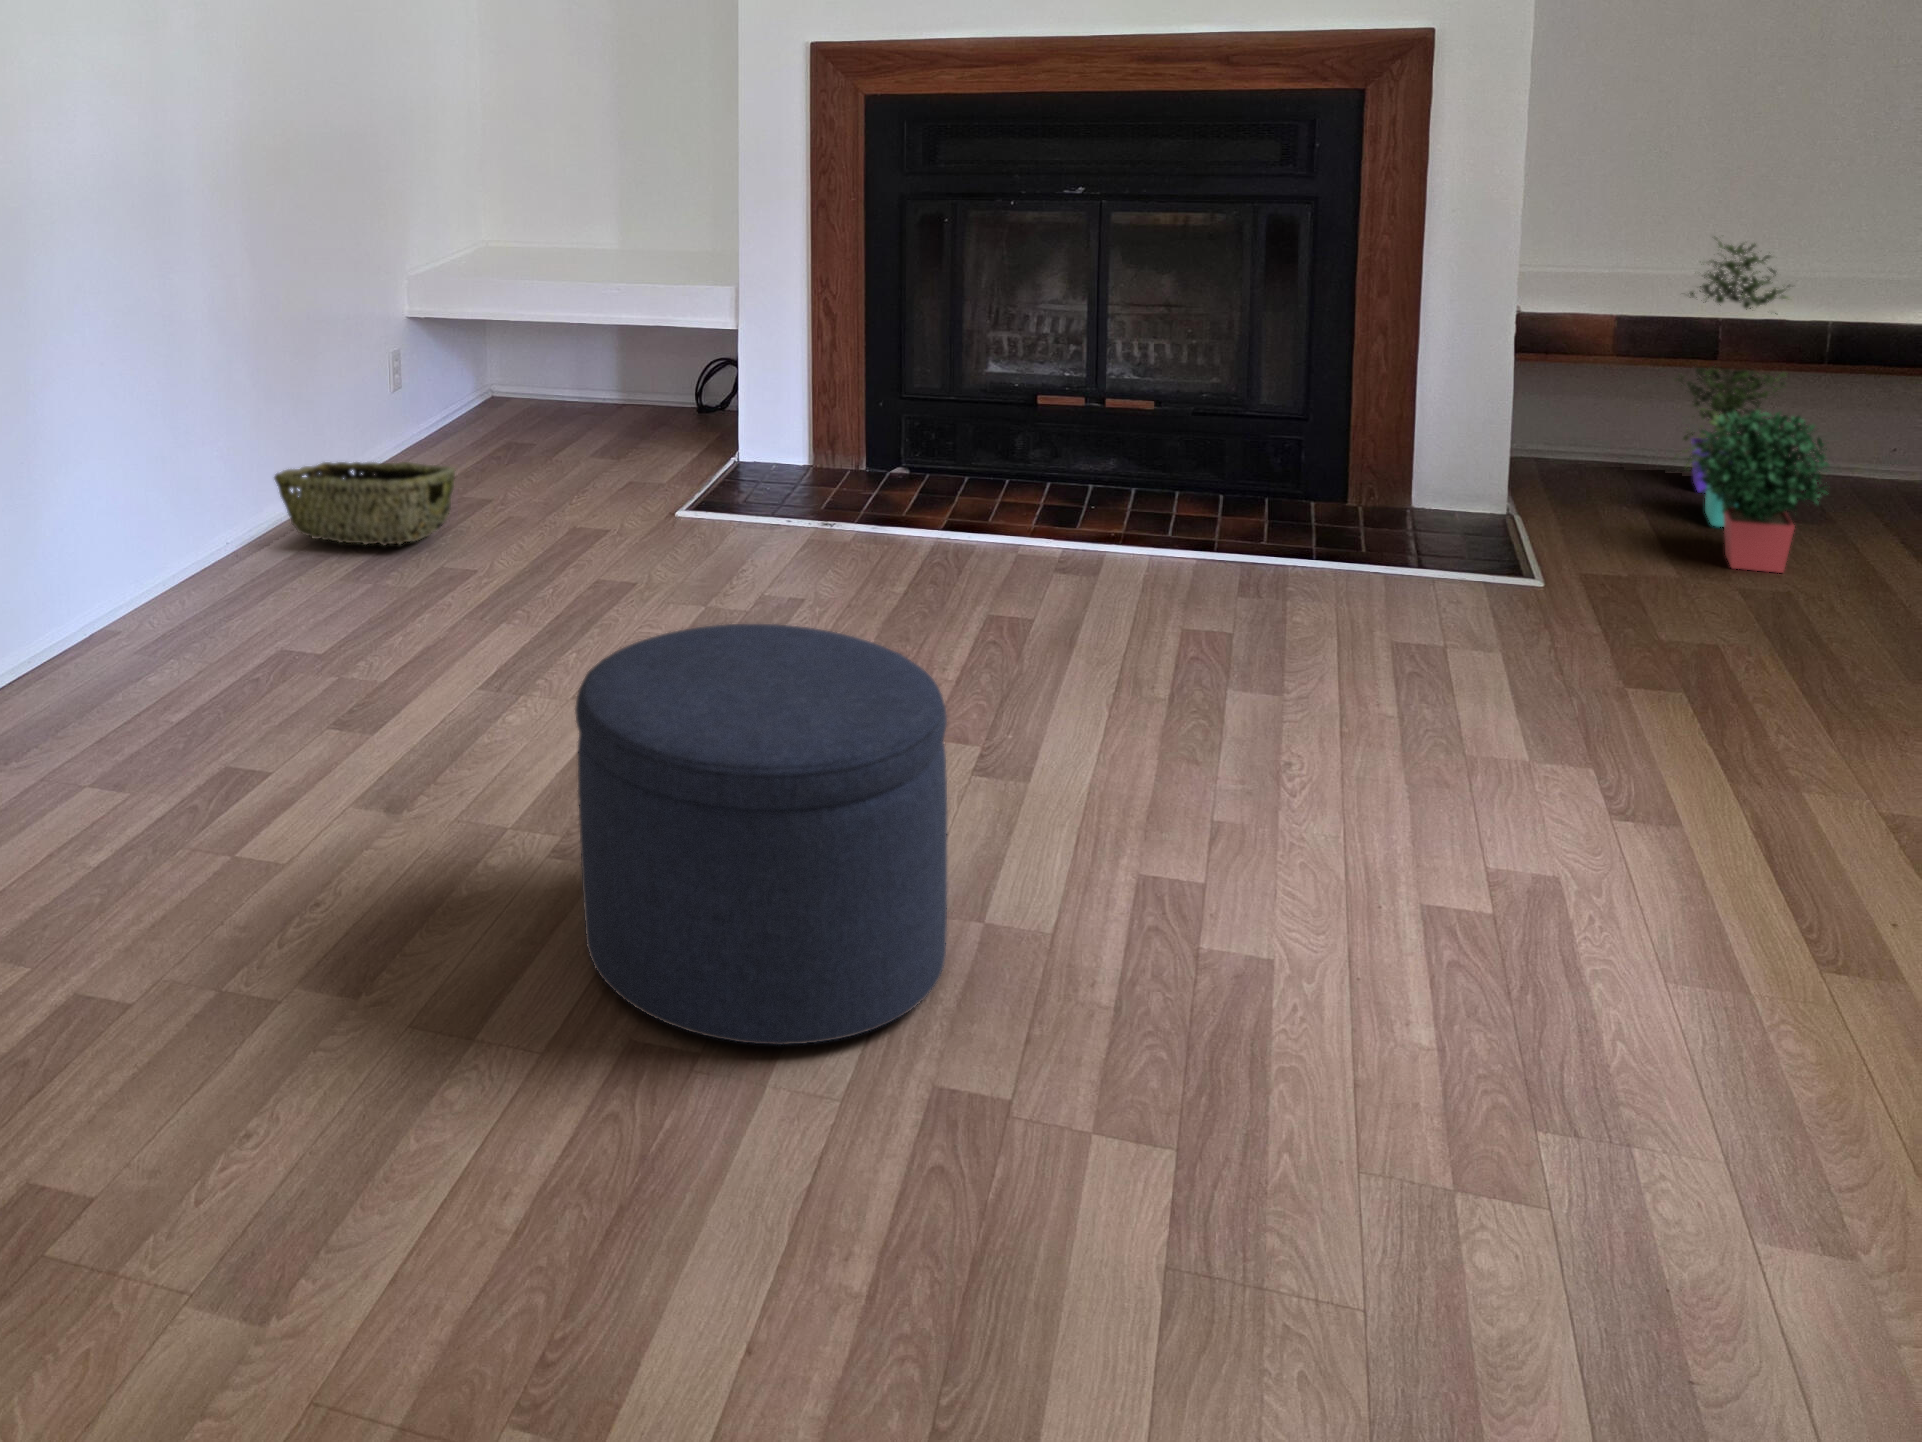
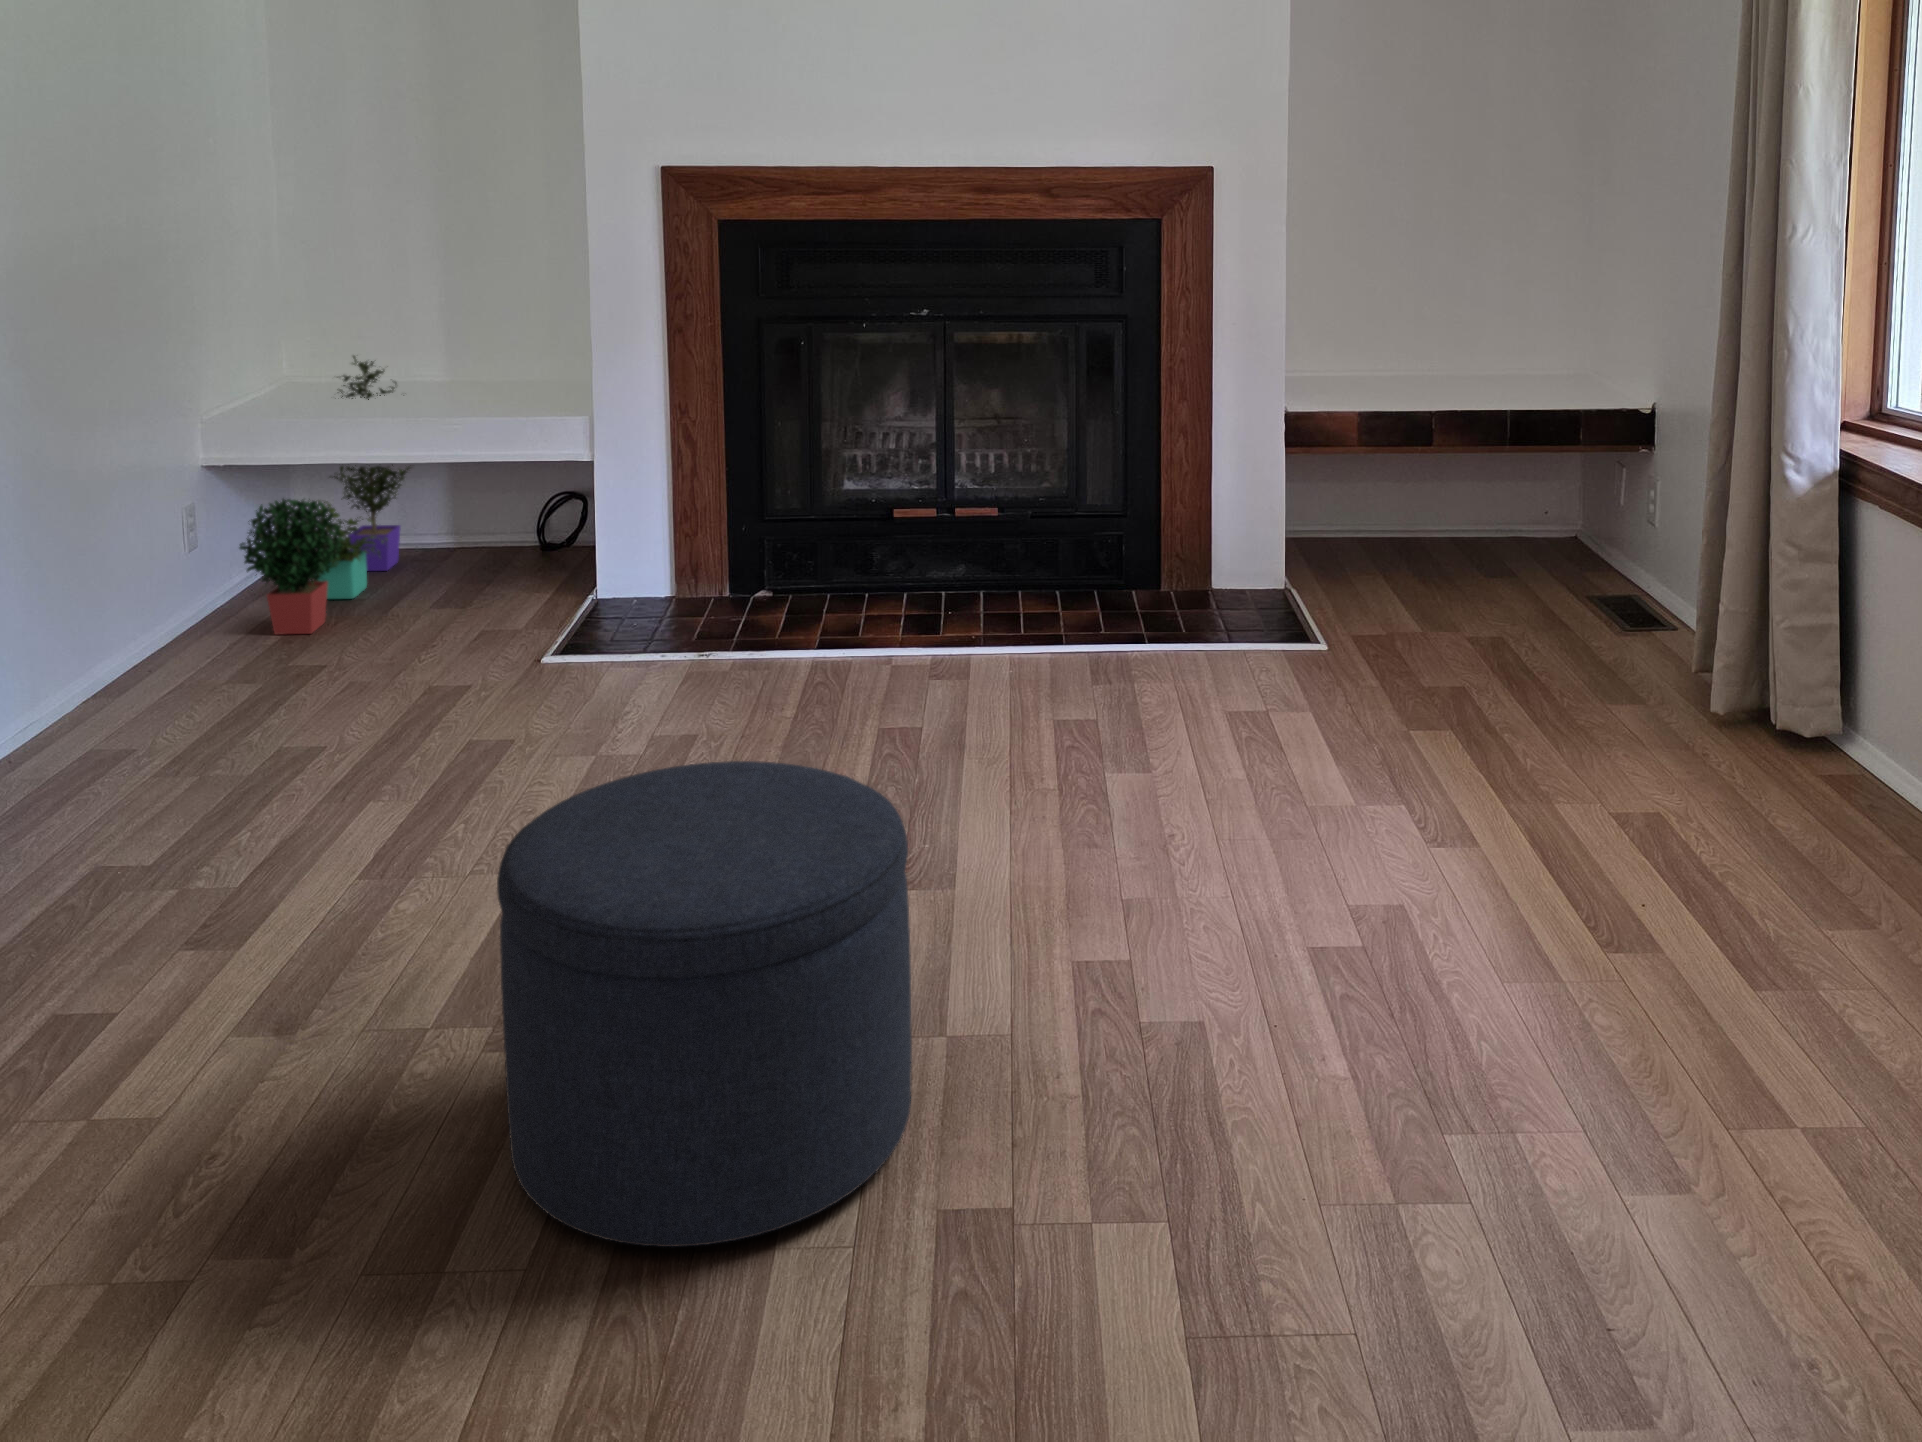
potted plant: present [1676,236,1829,573] -> present [239,356,410,635]
woven basket: present [274,462,456,546] -> none [35,630,279,735]

